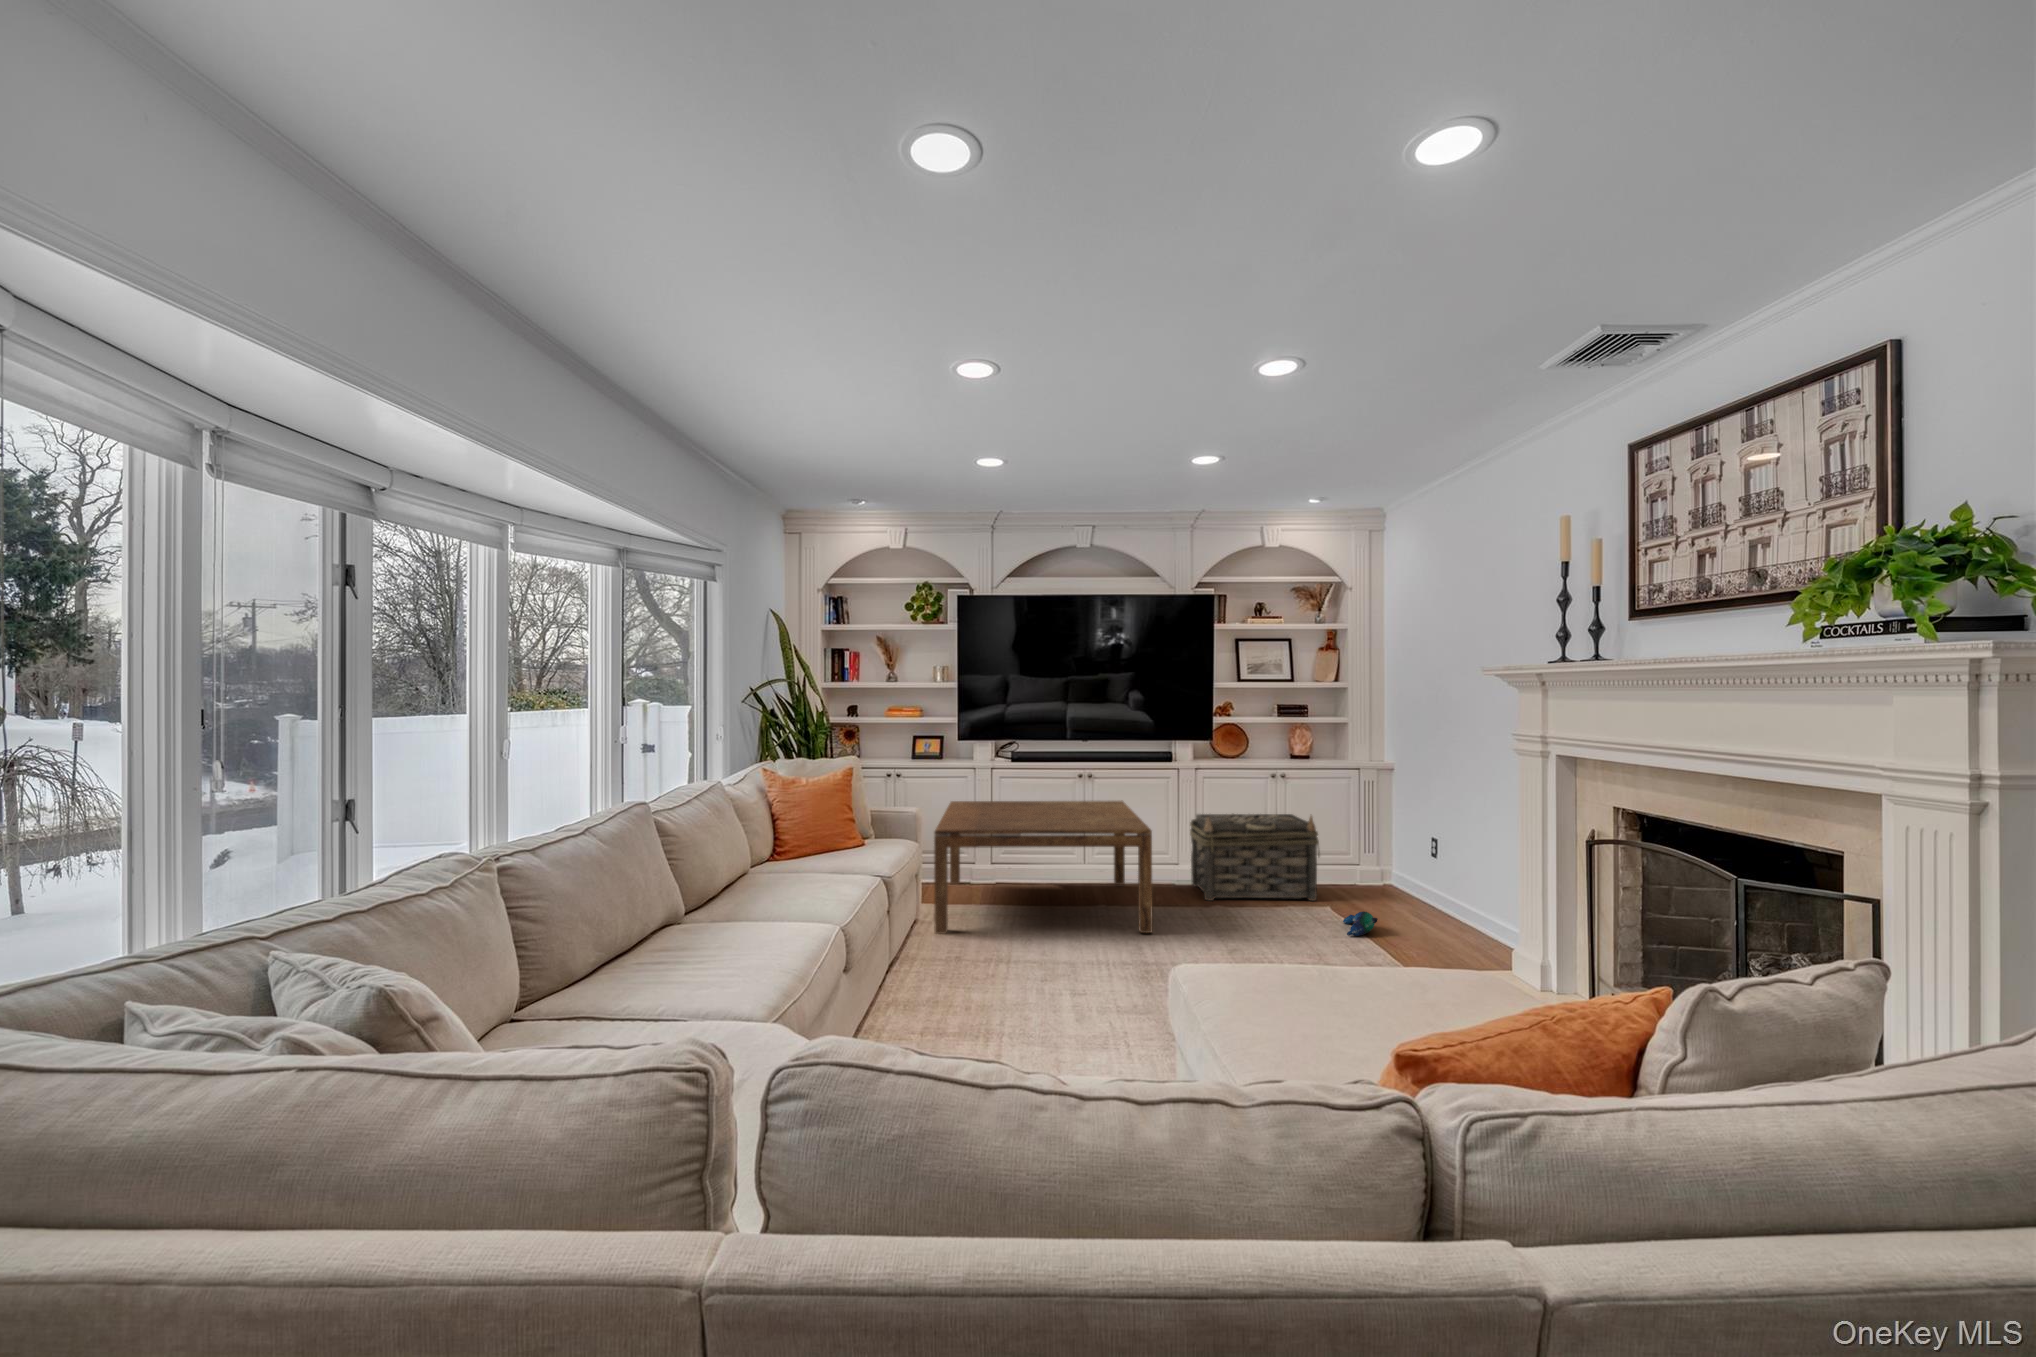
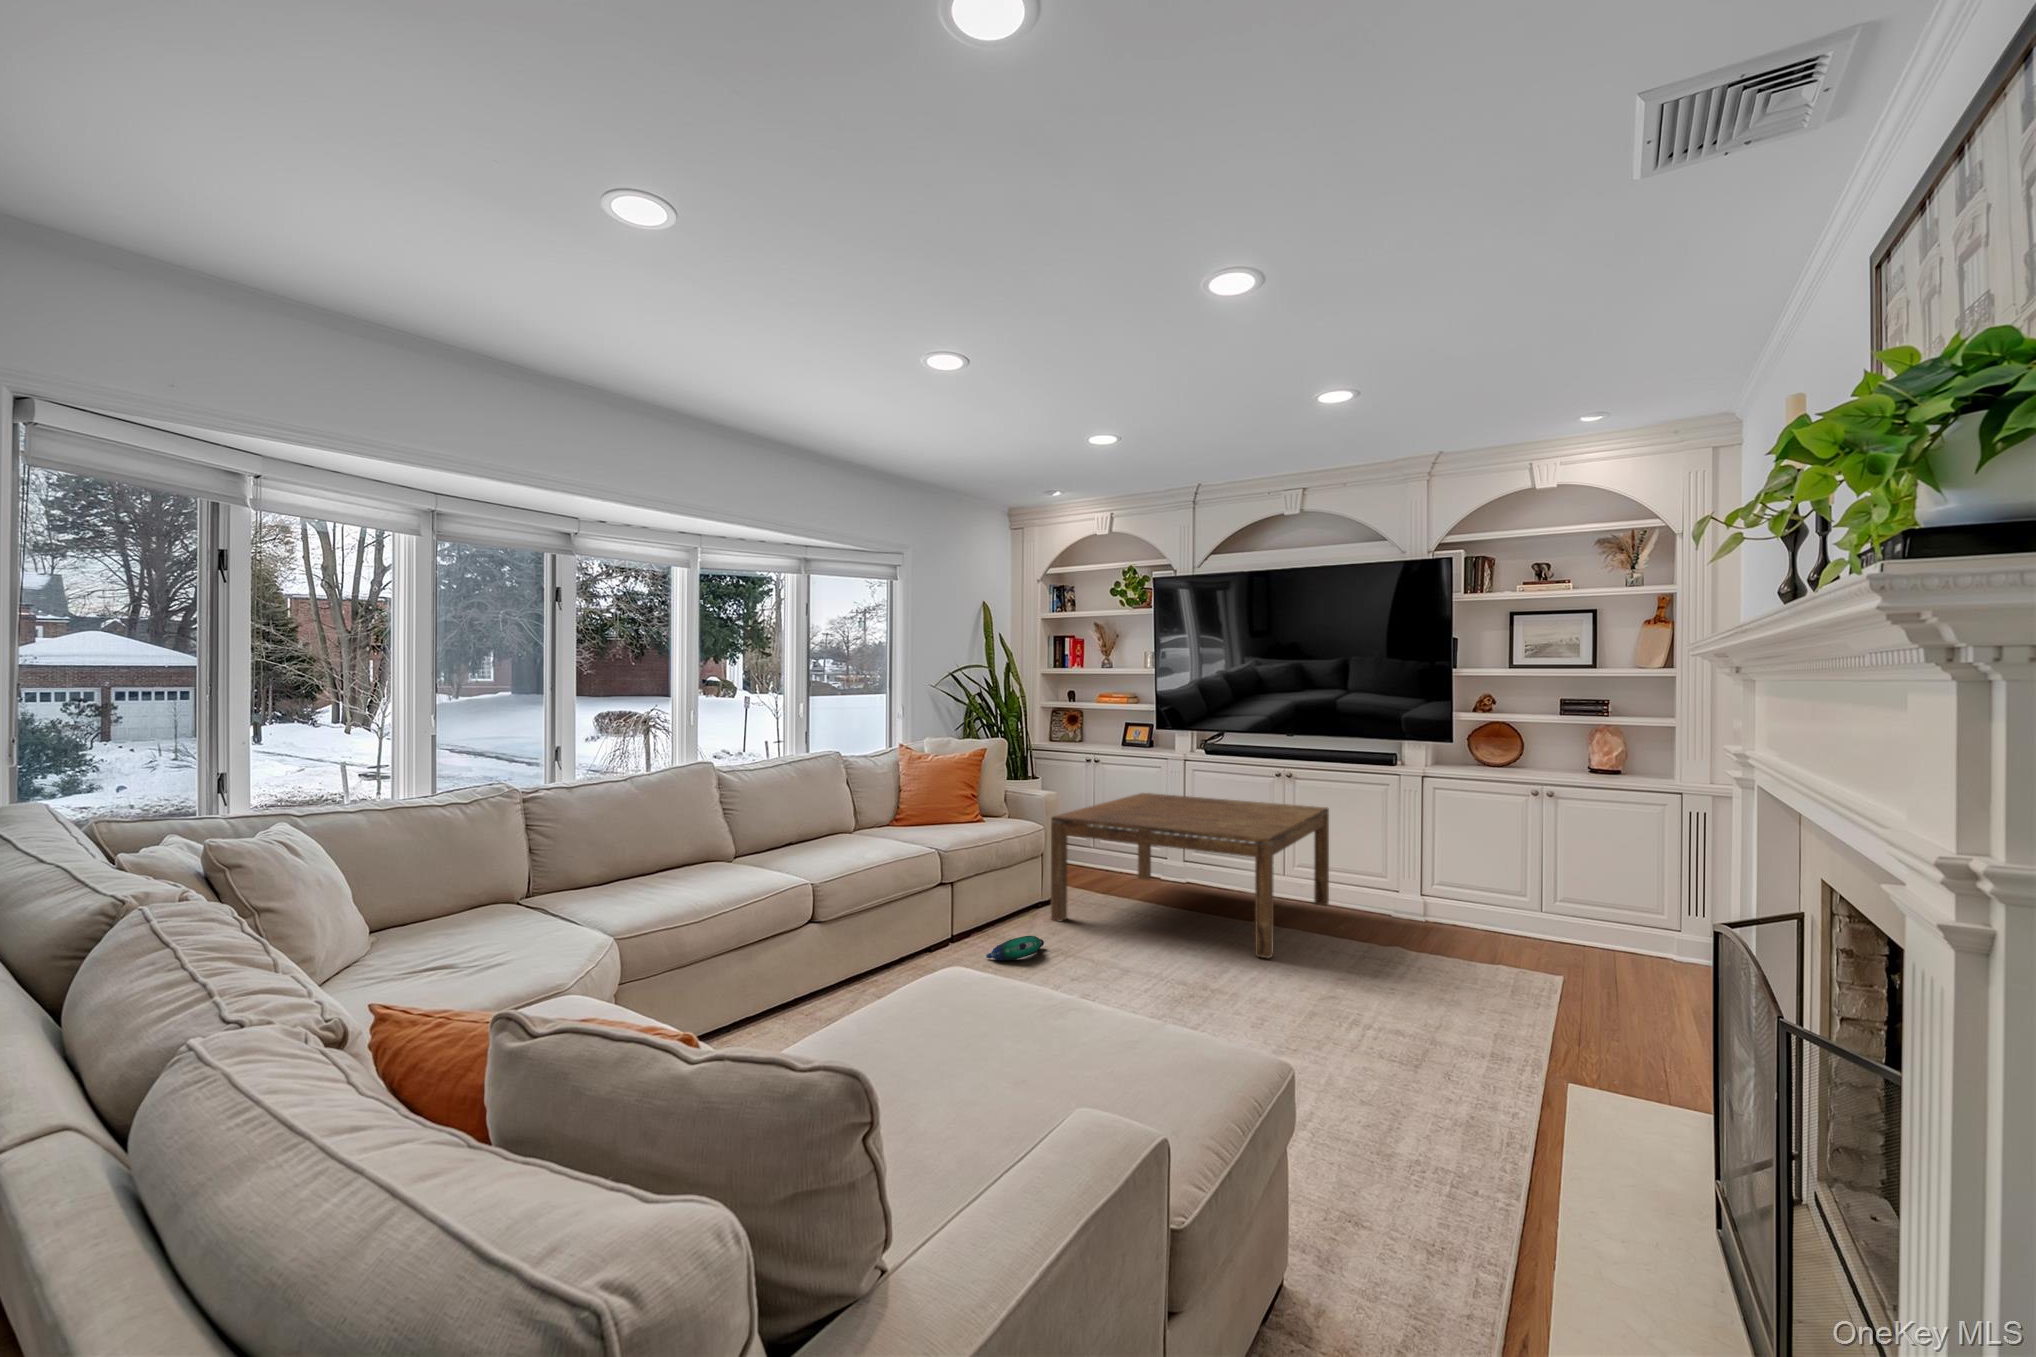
basket: present [1190,814,1320,901] -> none [1398,832,1574,963]
plush toy: present [1343,912,1378,936] -> present [986,936,1044,961]

